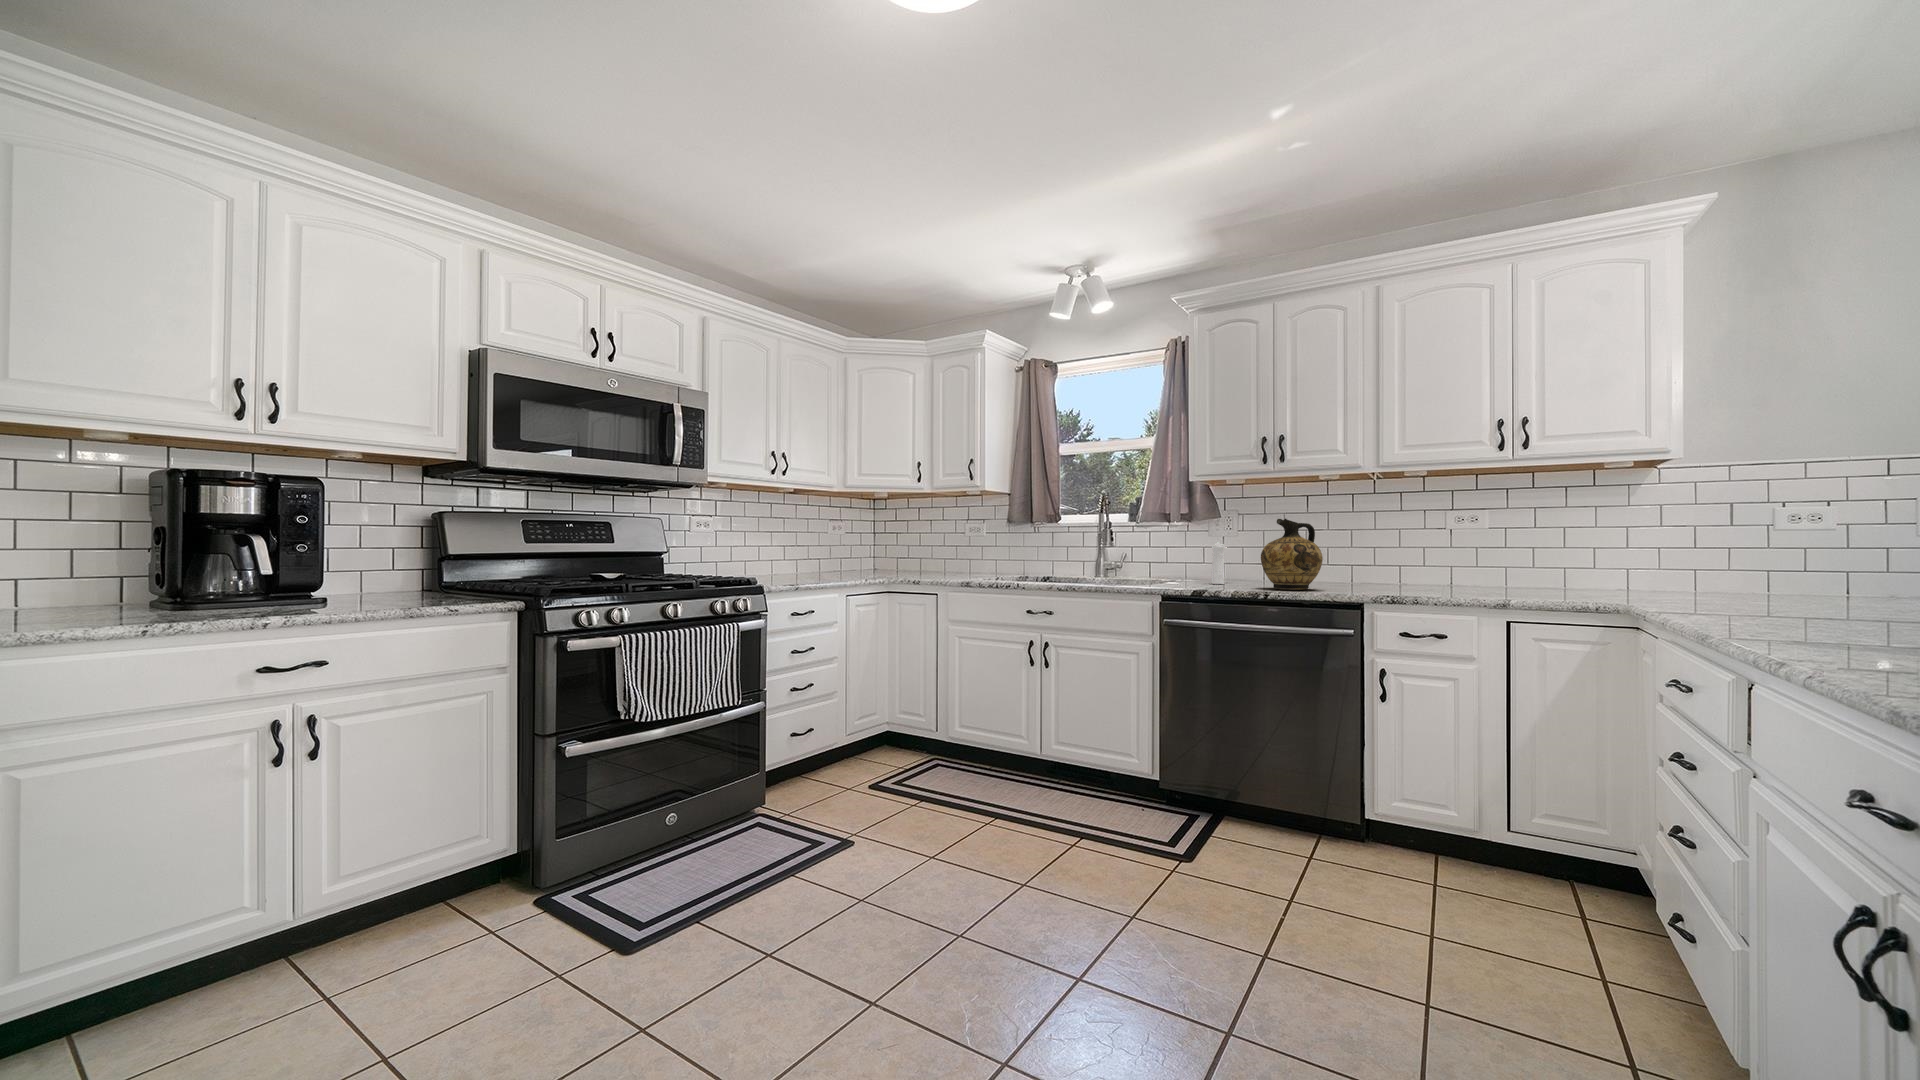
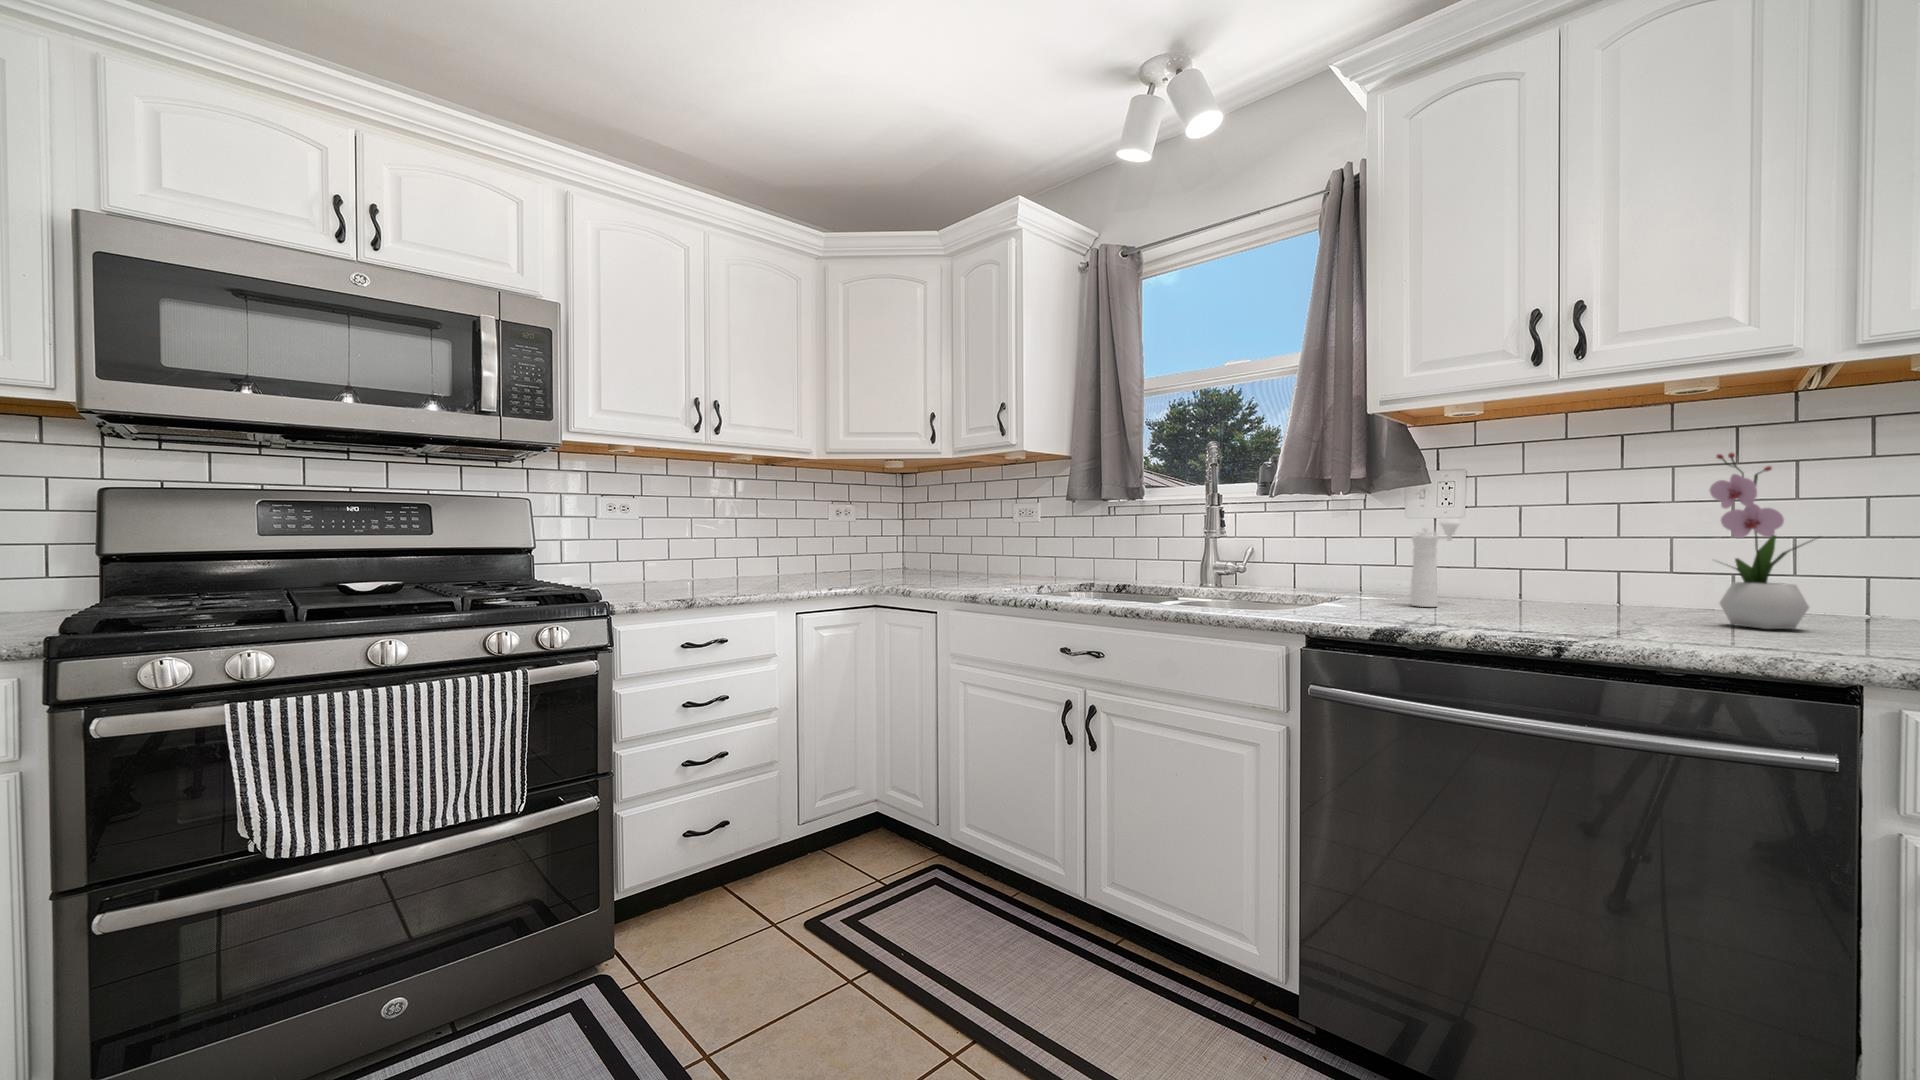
flower arrangement: none [1335,508,1376,589] -> present [1710,453,1820,629]
ceramic jug: present [1261,519,1323,590] -> none [1528,477,1691,632]

